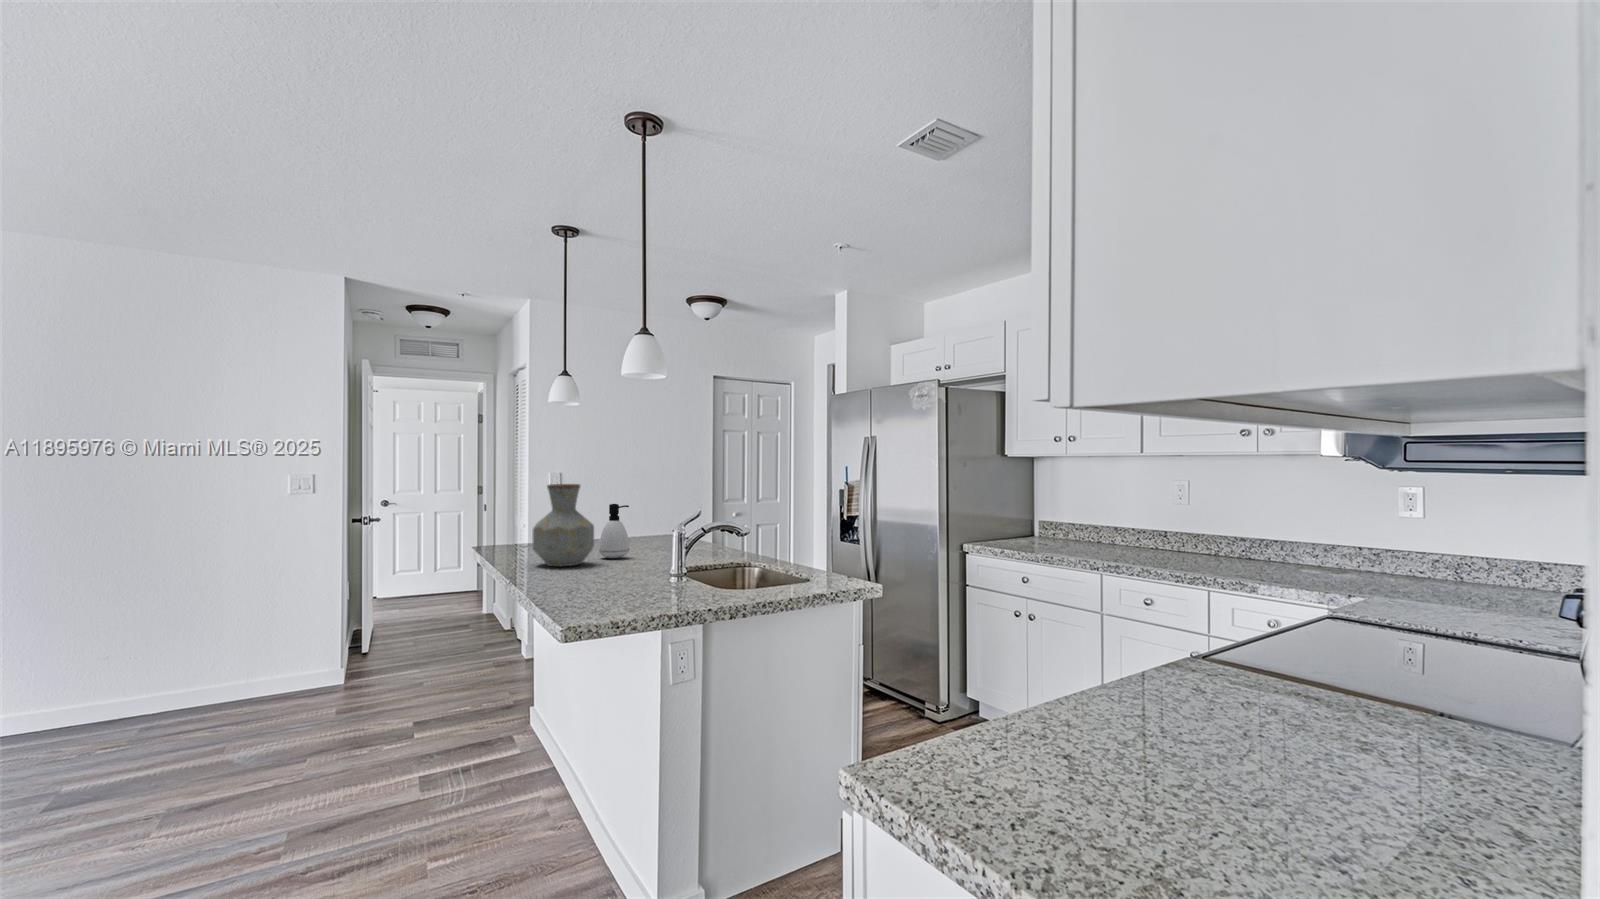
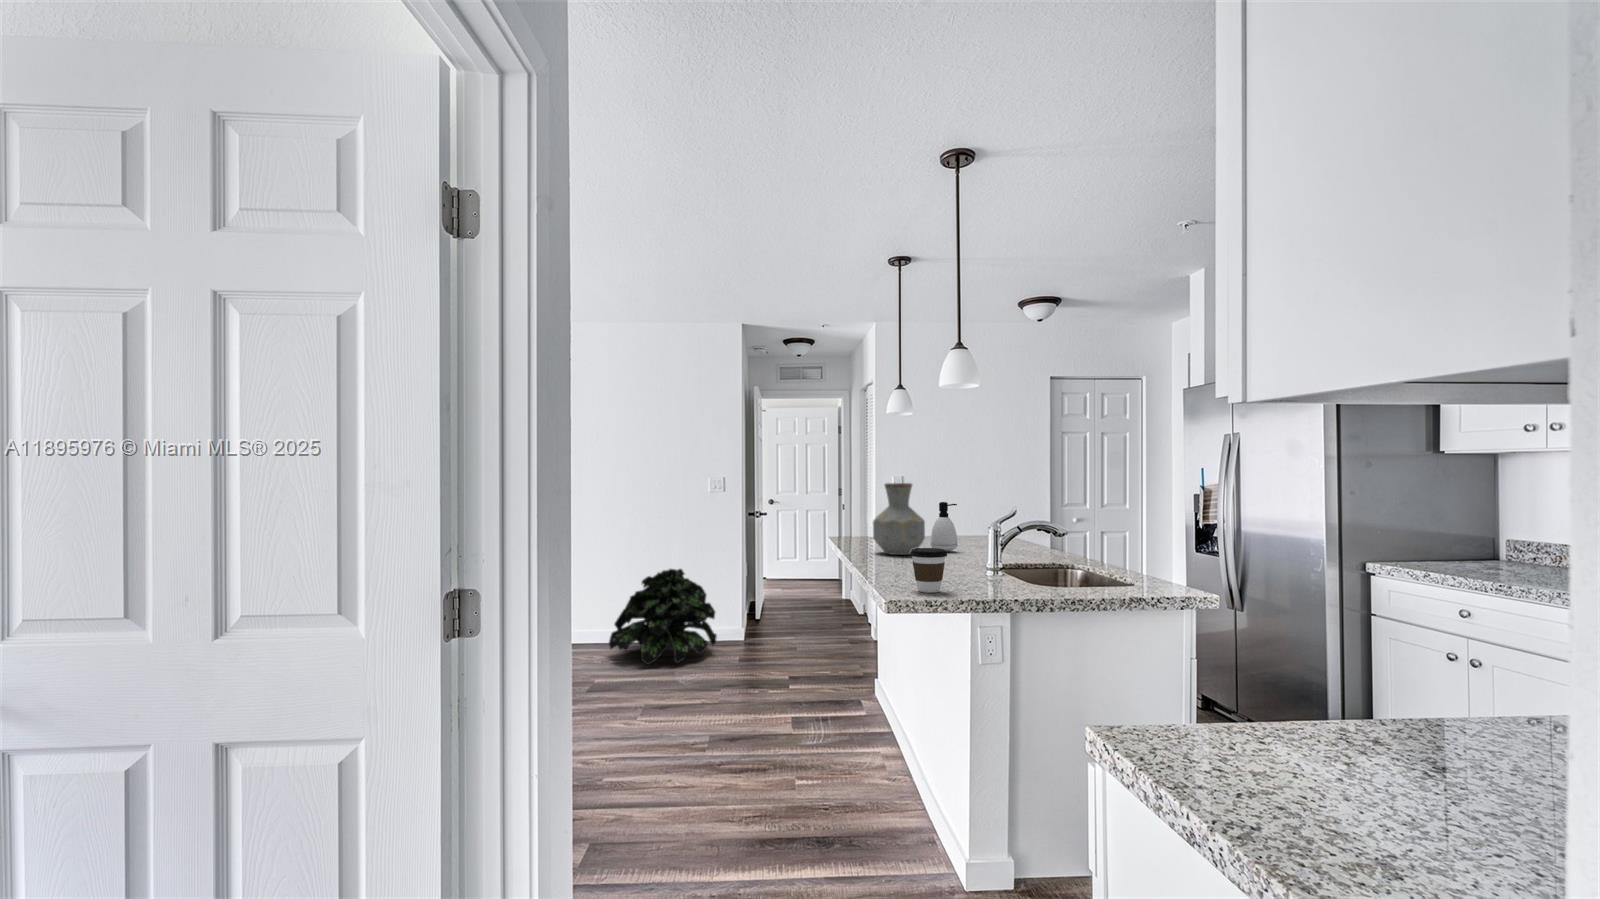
coffee cup: none [589,560,633,612] -> present [910,548,947,593]
potted plant: none [120,600,307,739] -> present [609,569,717,665]

